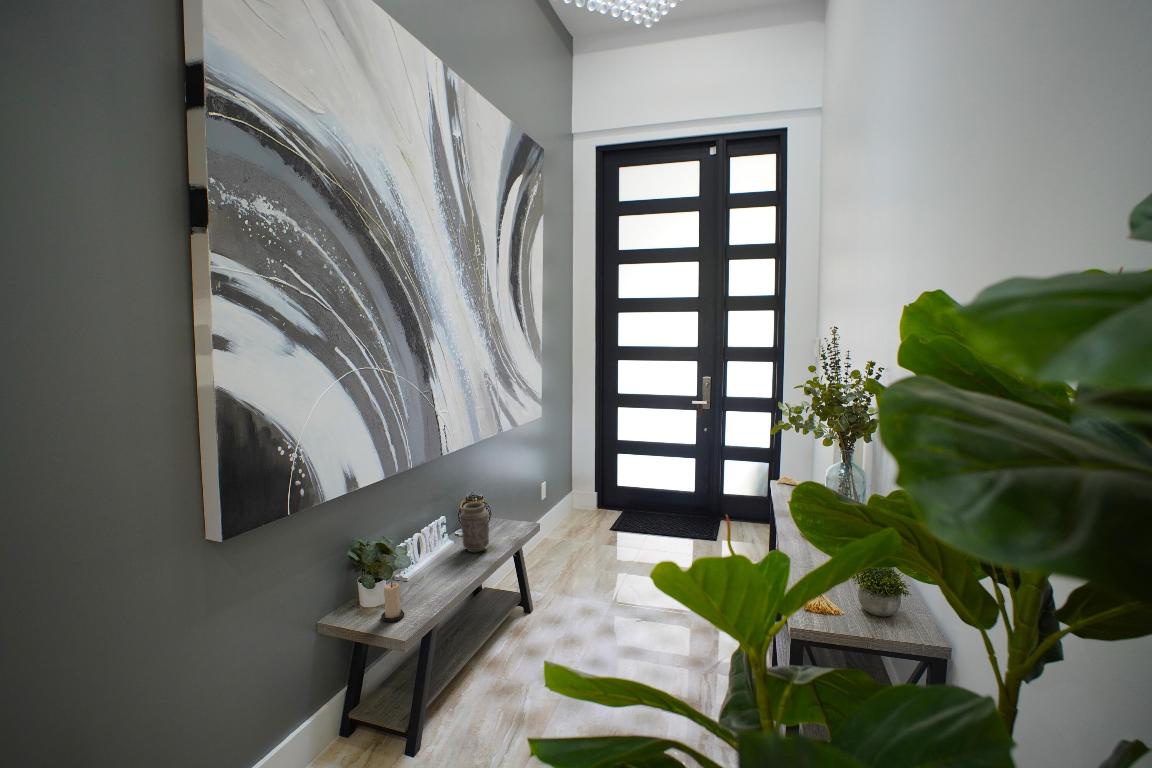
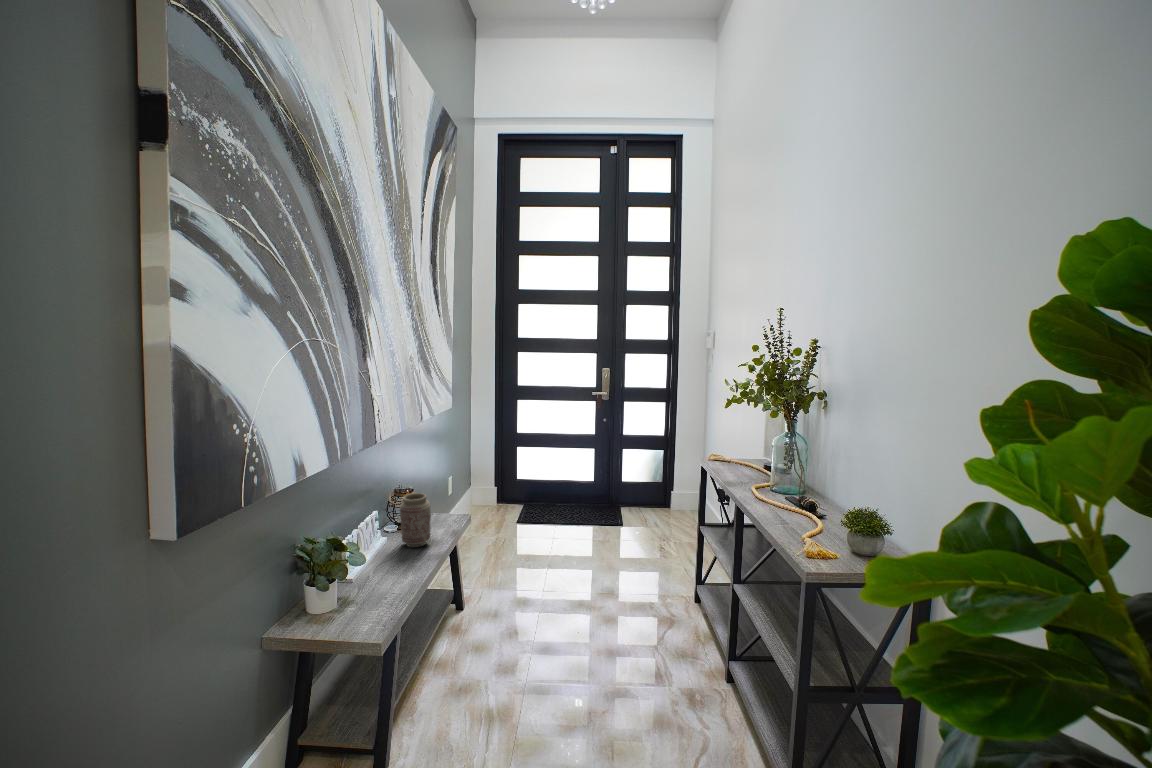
candle: present [381,582,404,622] -> none [342,581,368,627]

